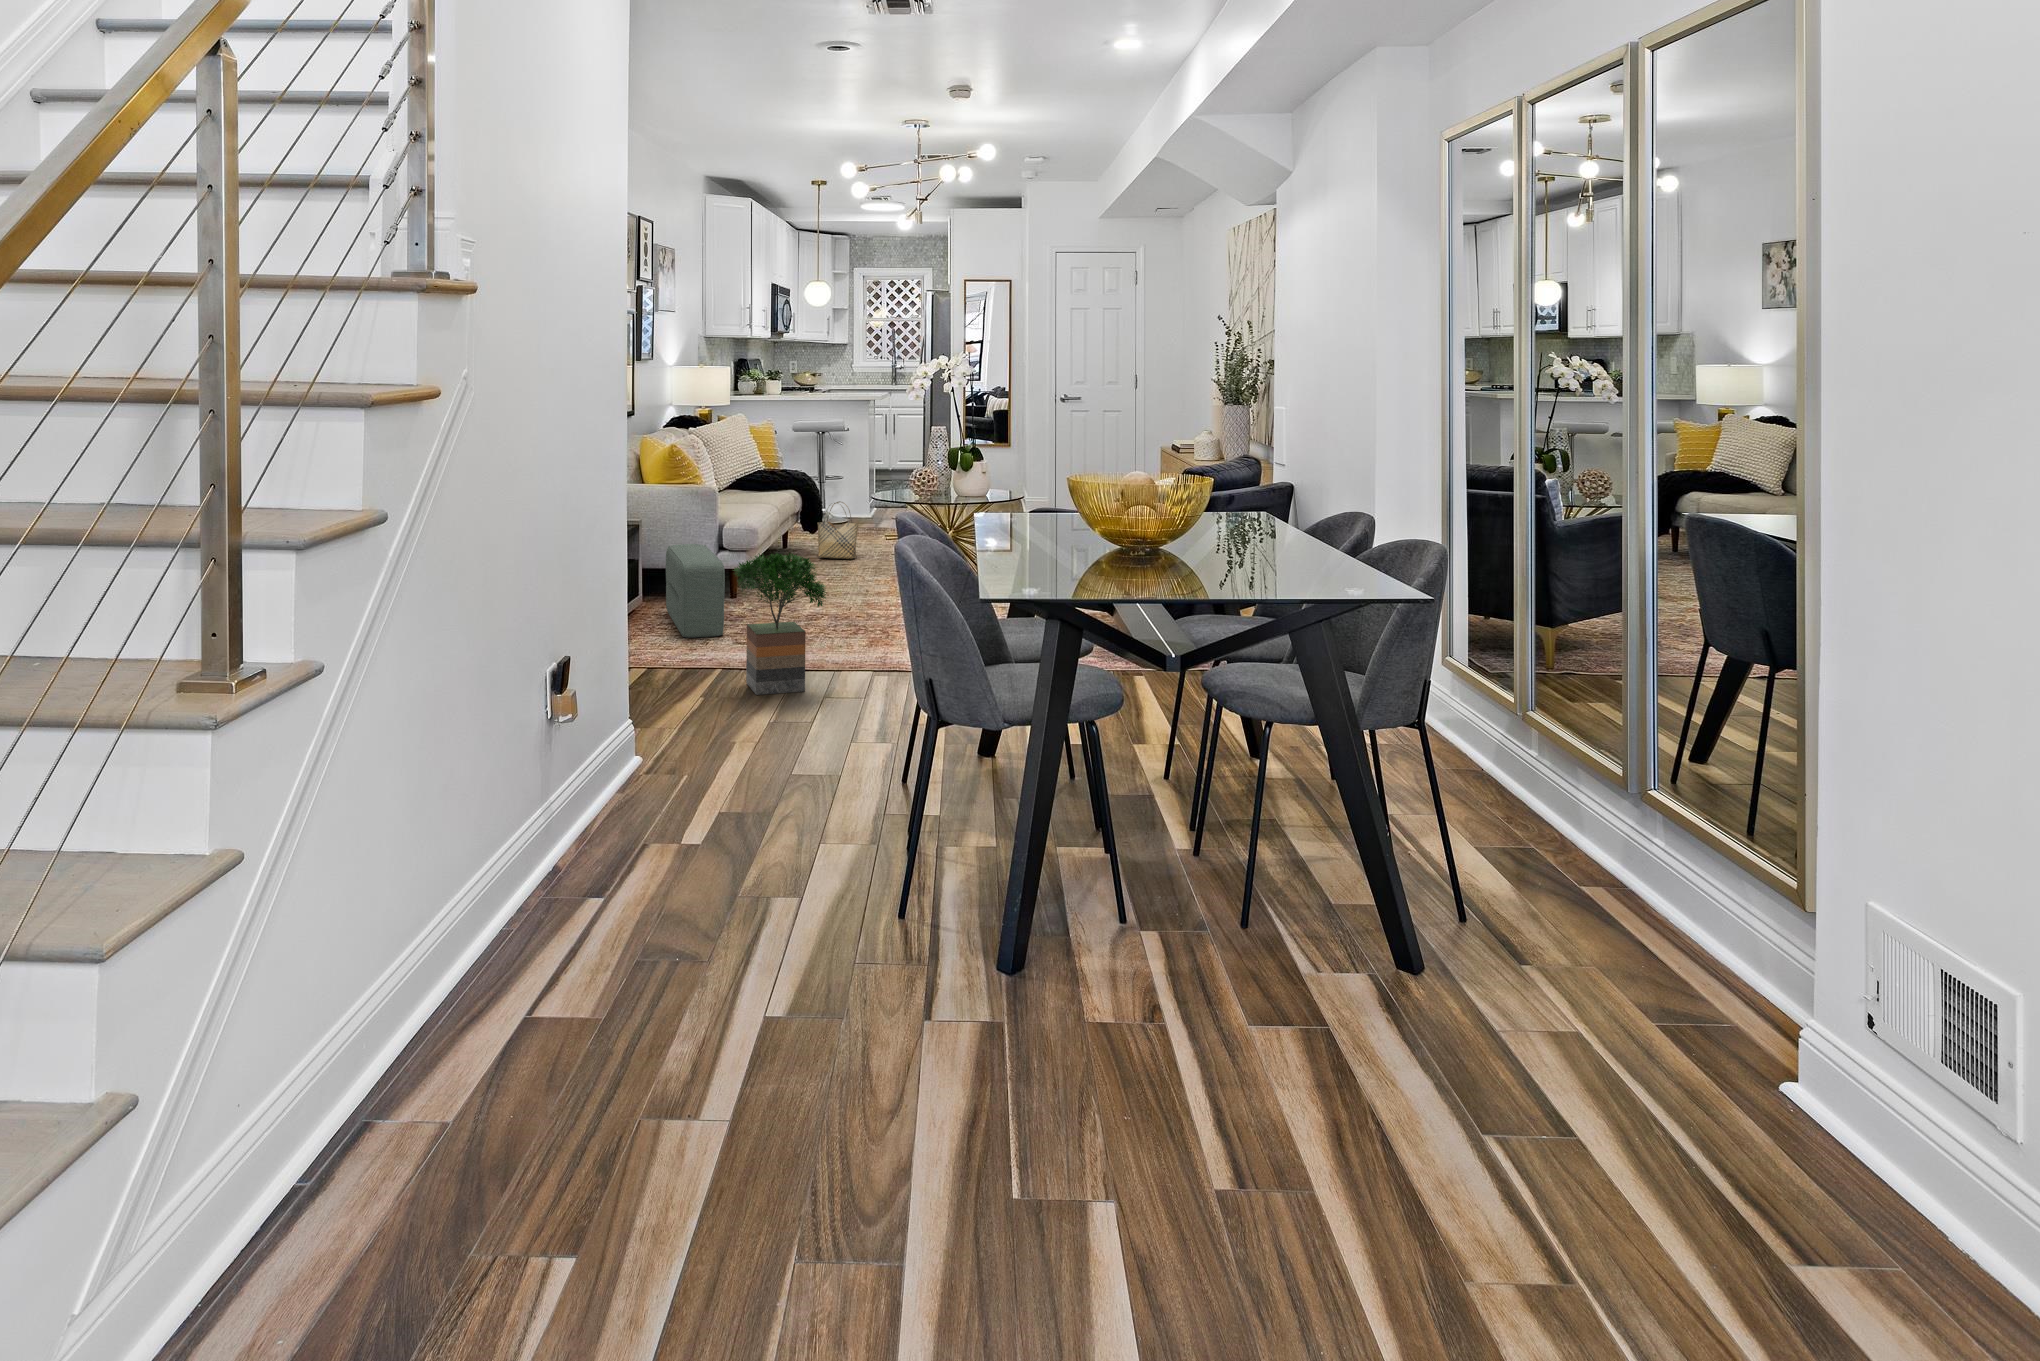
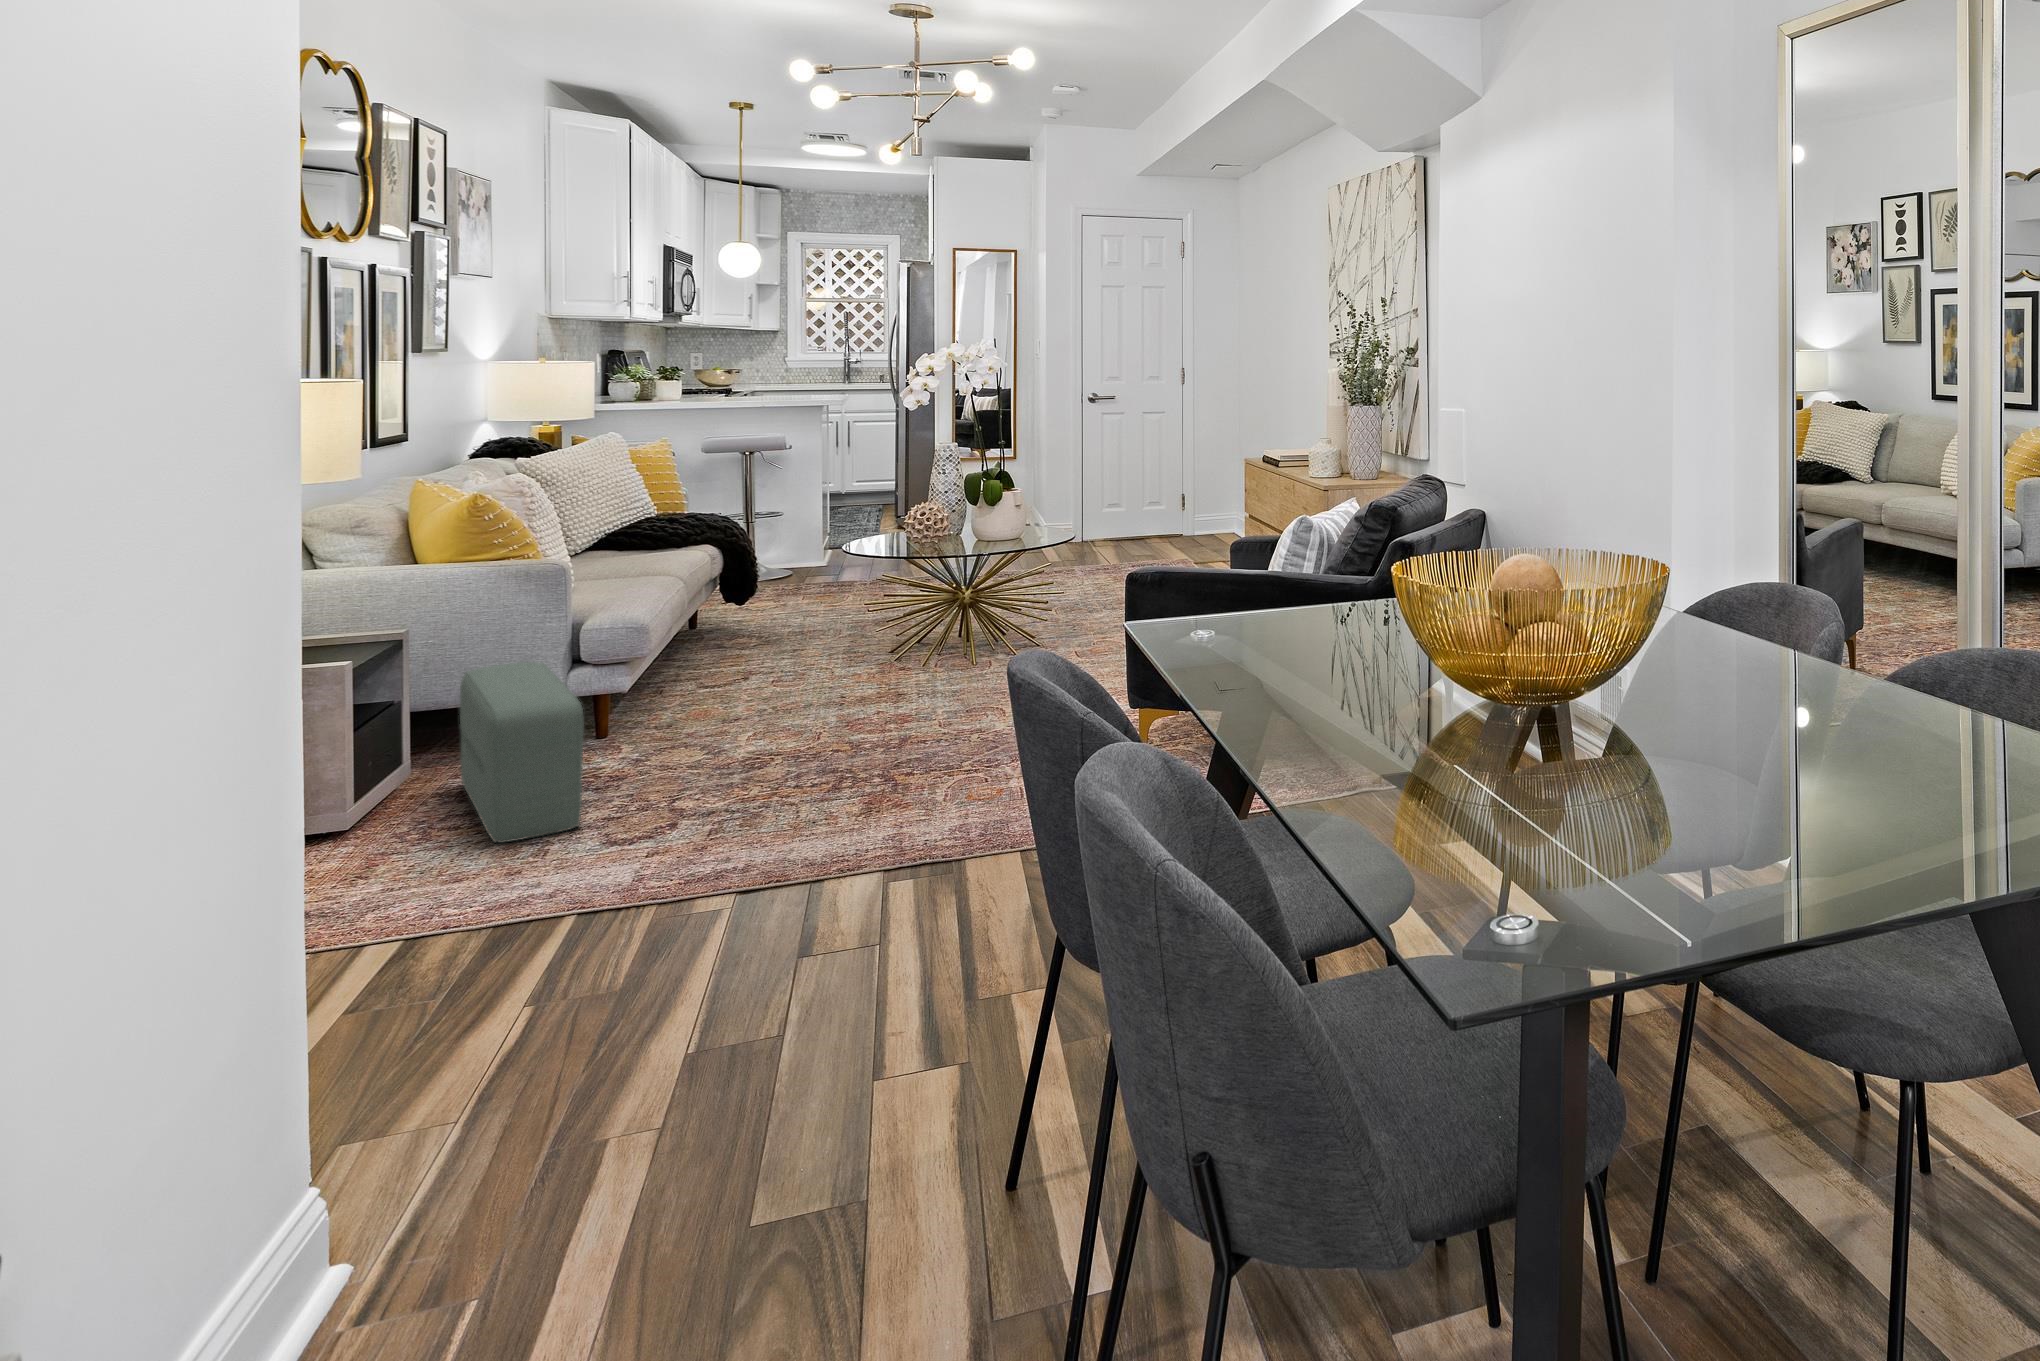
woven basket: present [817,501,859,559] -> none [747,557,816,642]
potted tree: present [734,553,826,695] -> none [600,691,807,976]

